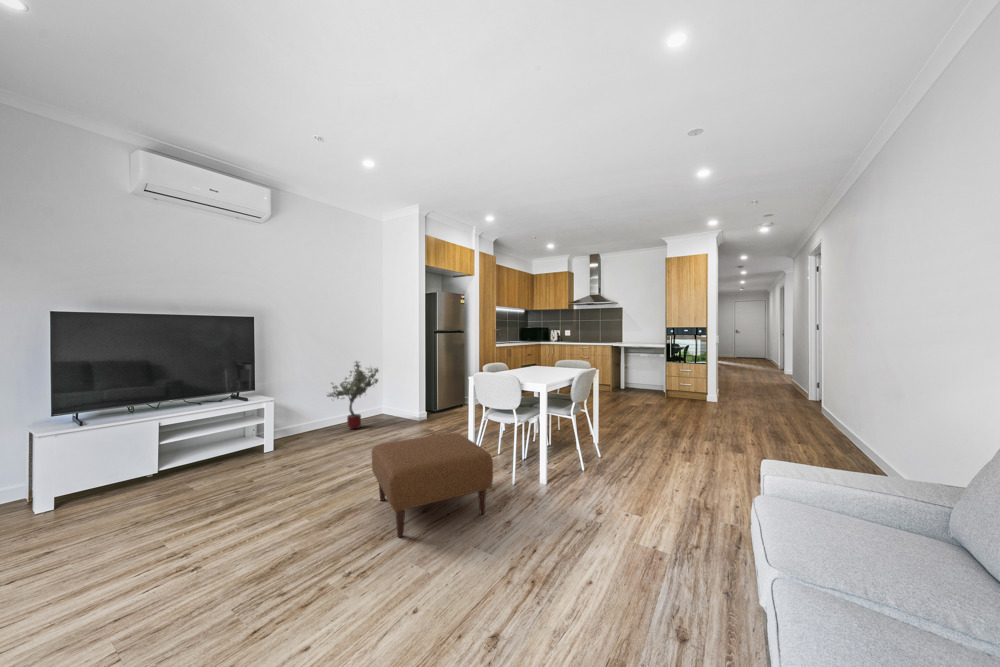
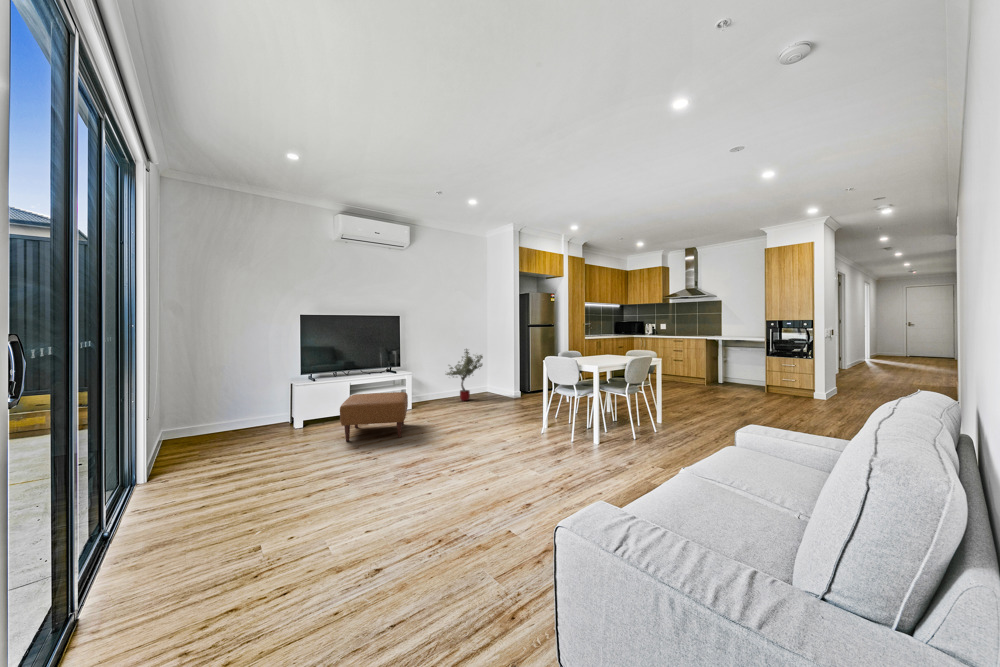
ottoman: present [372,433,493,537] -> present [340,392,408,441]

